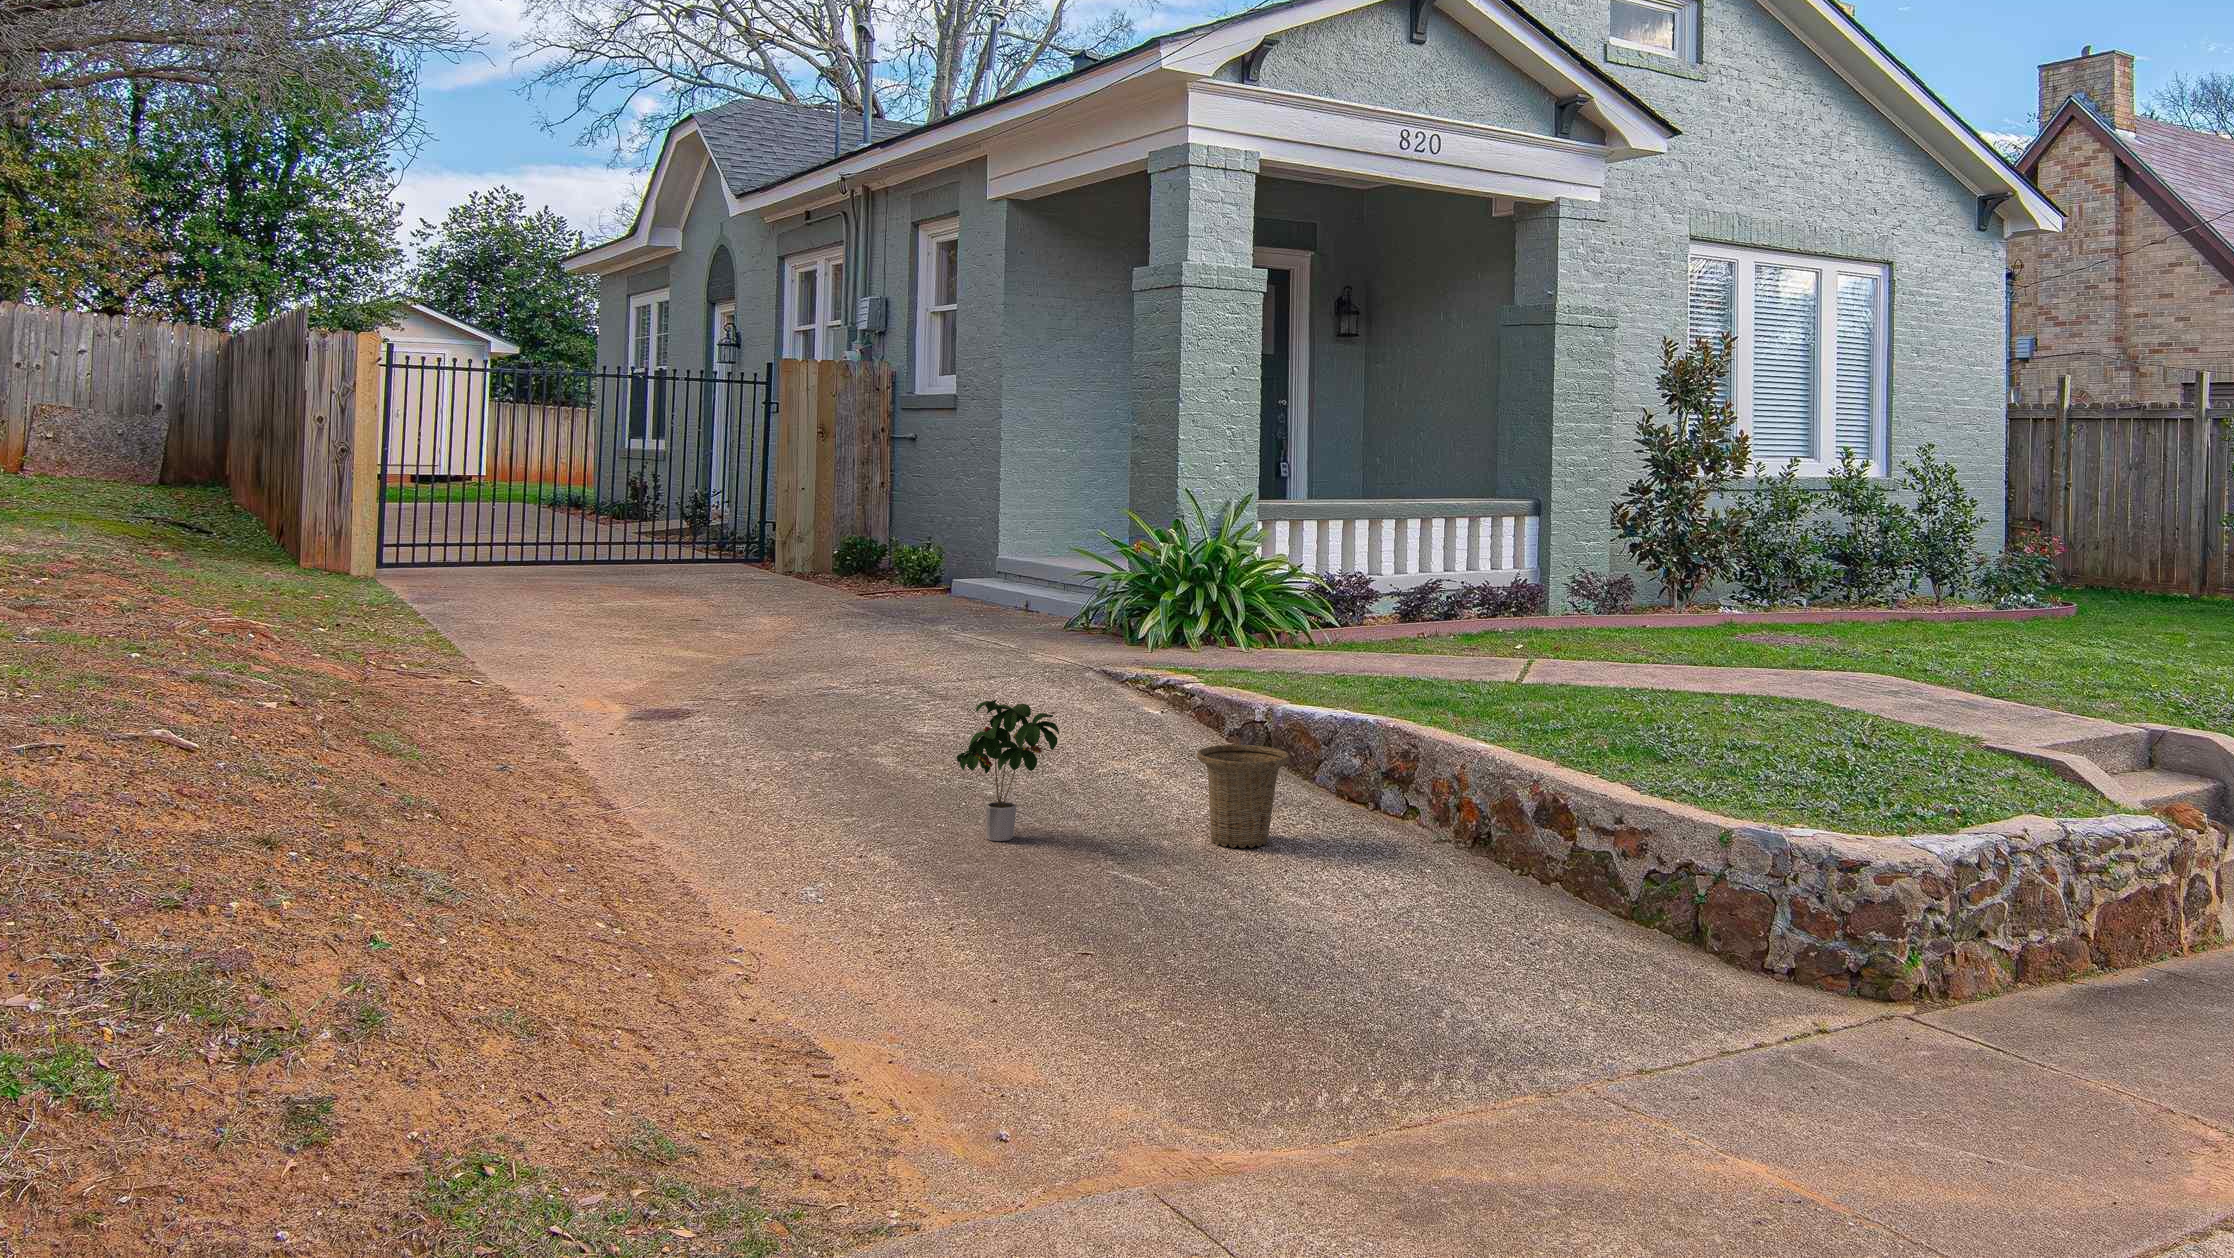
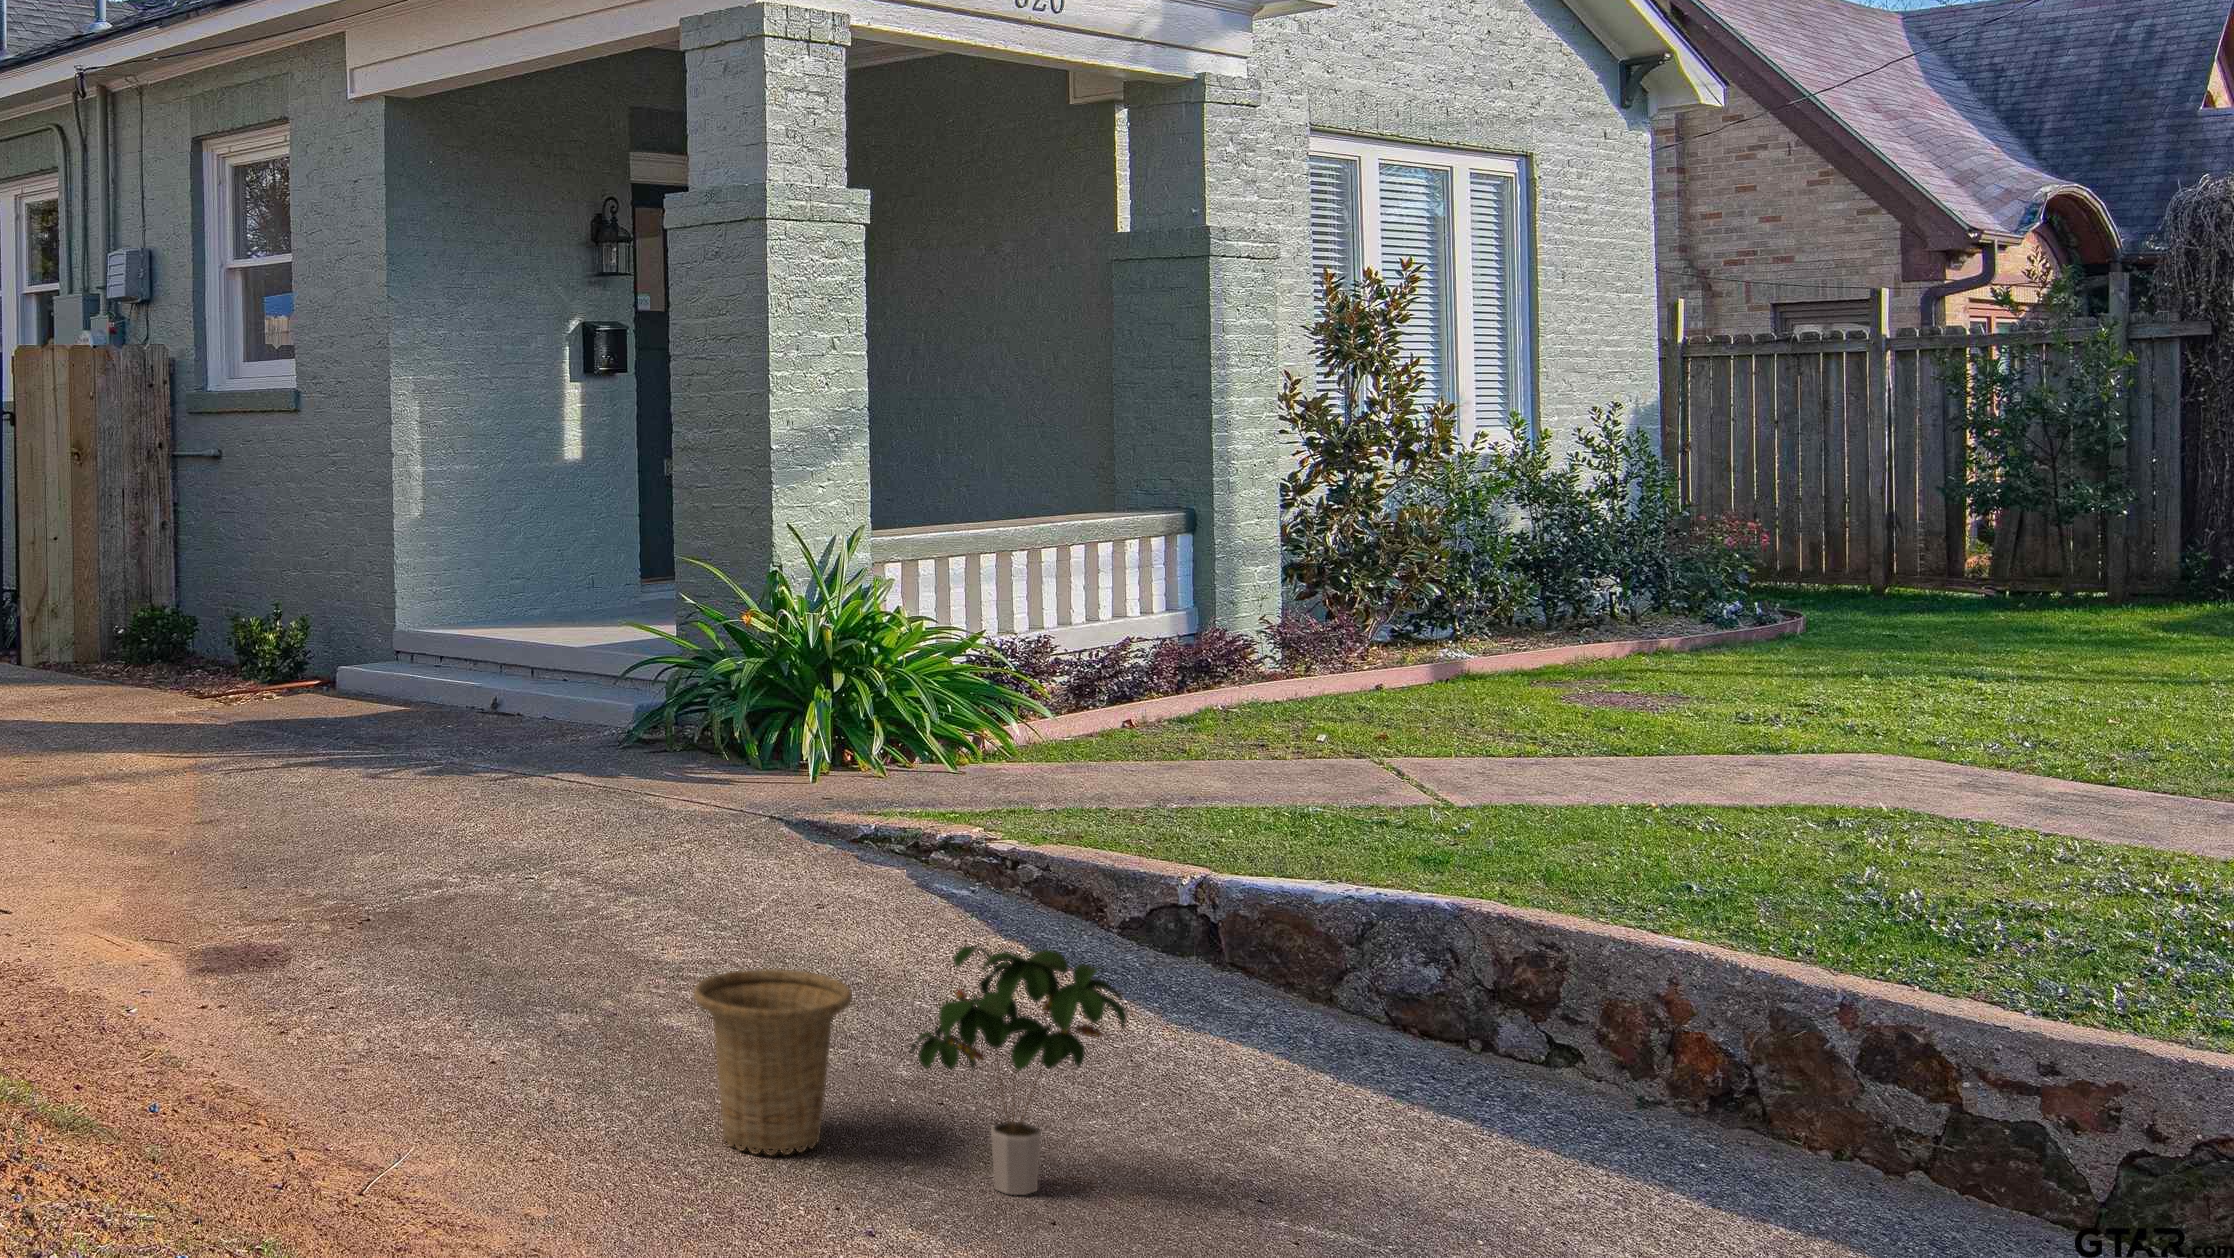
basket: present [1197,745,1290,848] -> present [694,969,852,1155]

